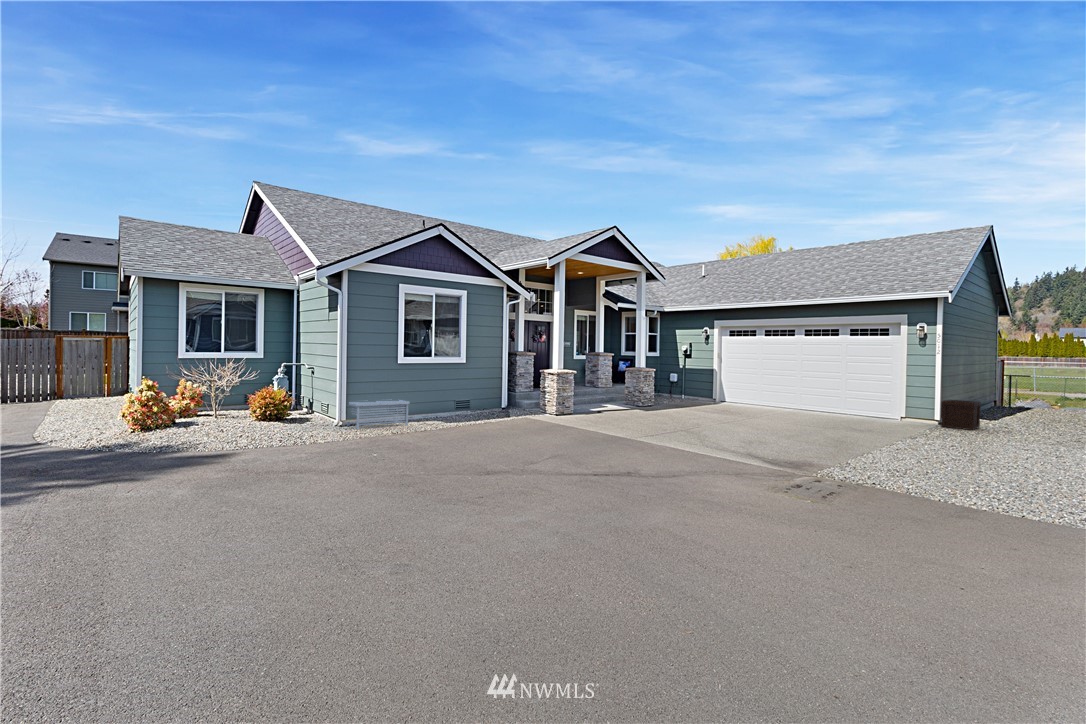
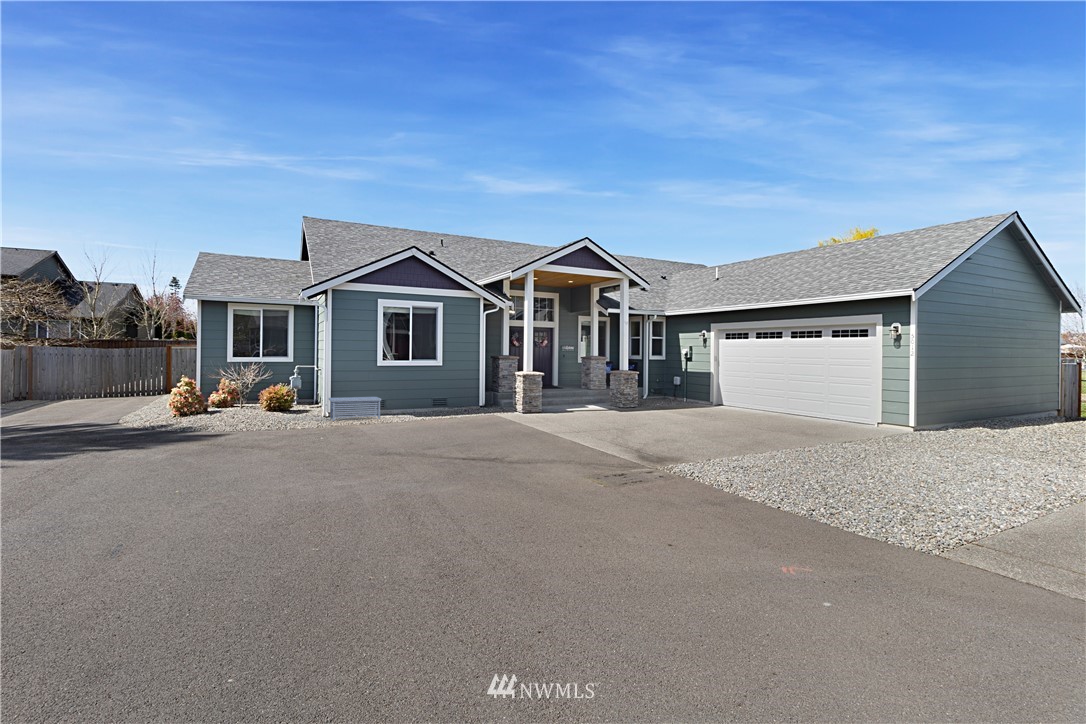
wooden crate: present [940,400,981,430] -> none [914,404,962,437]

